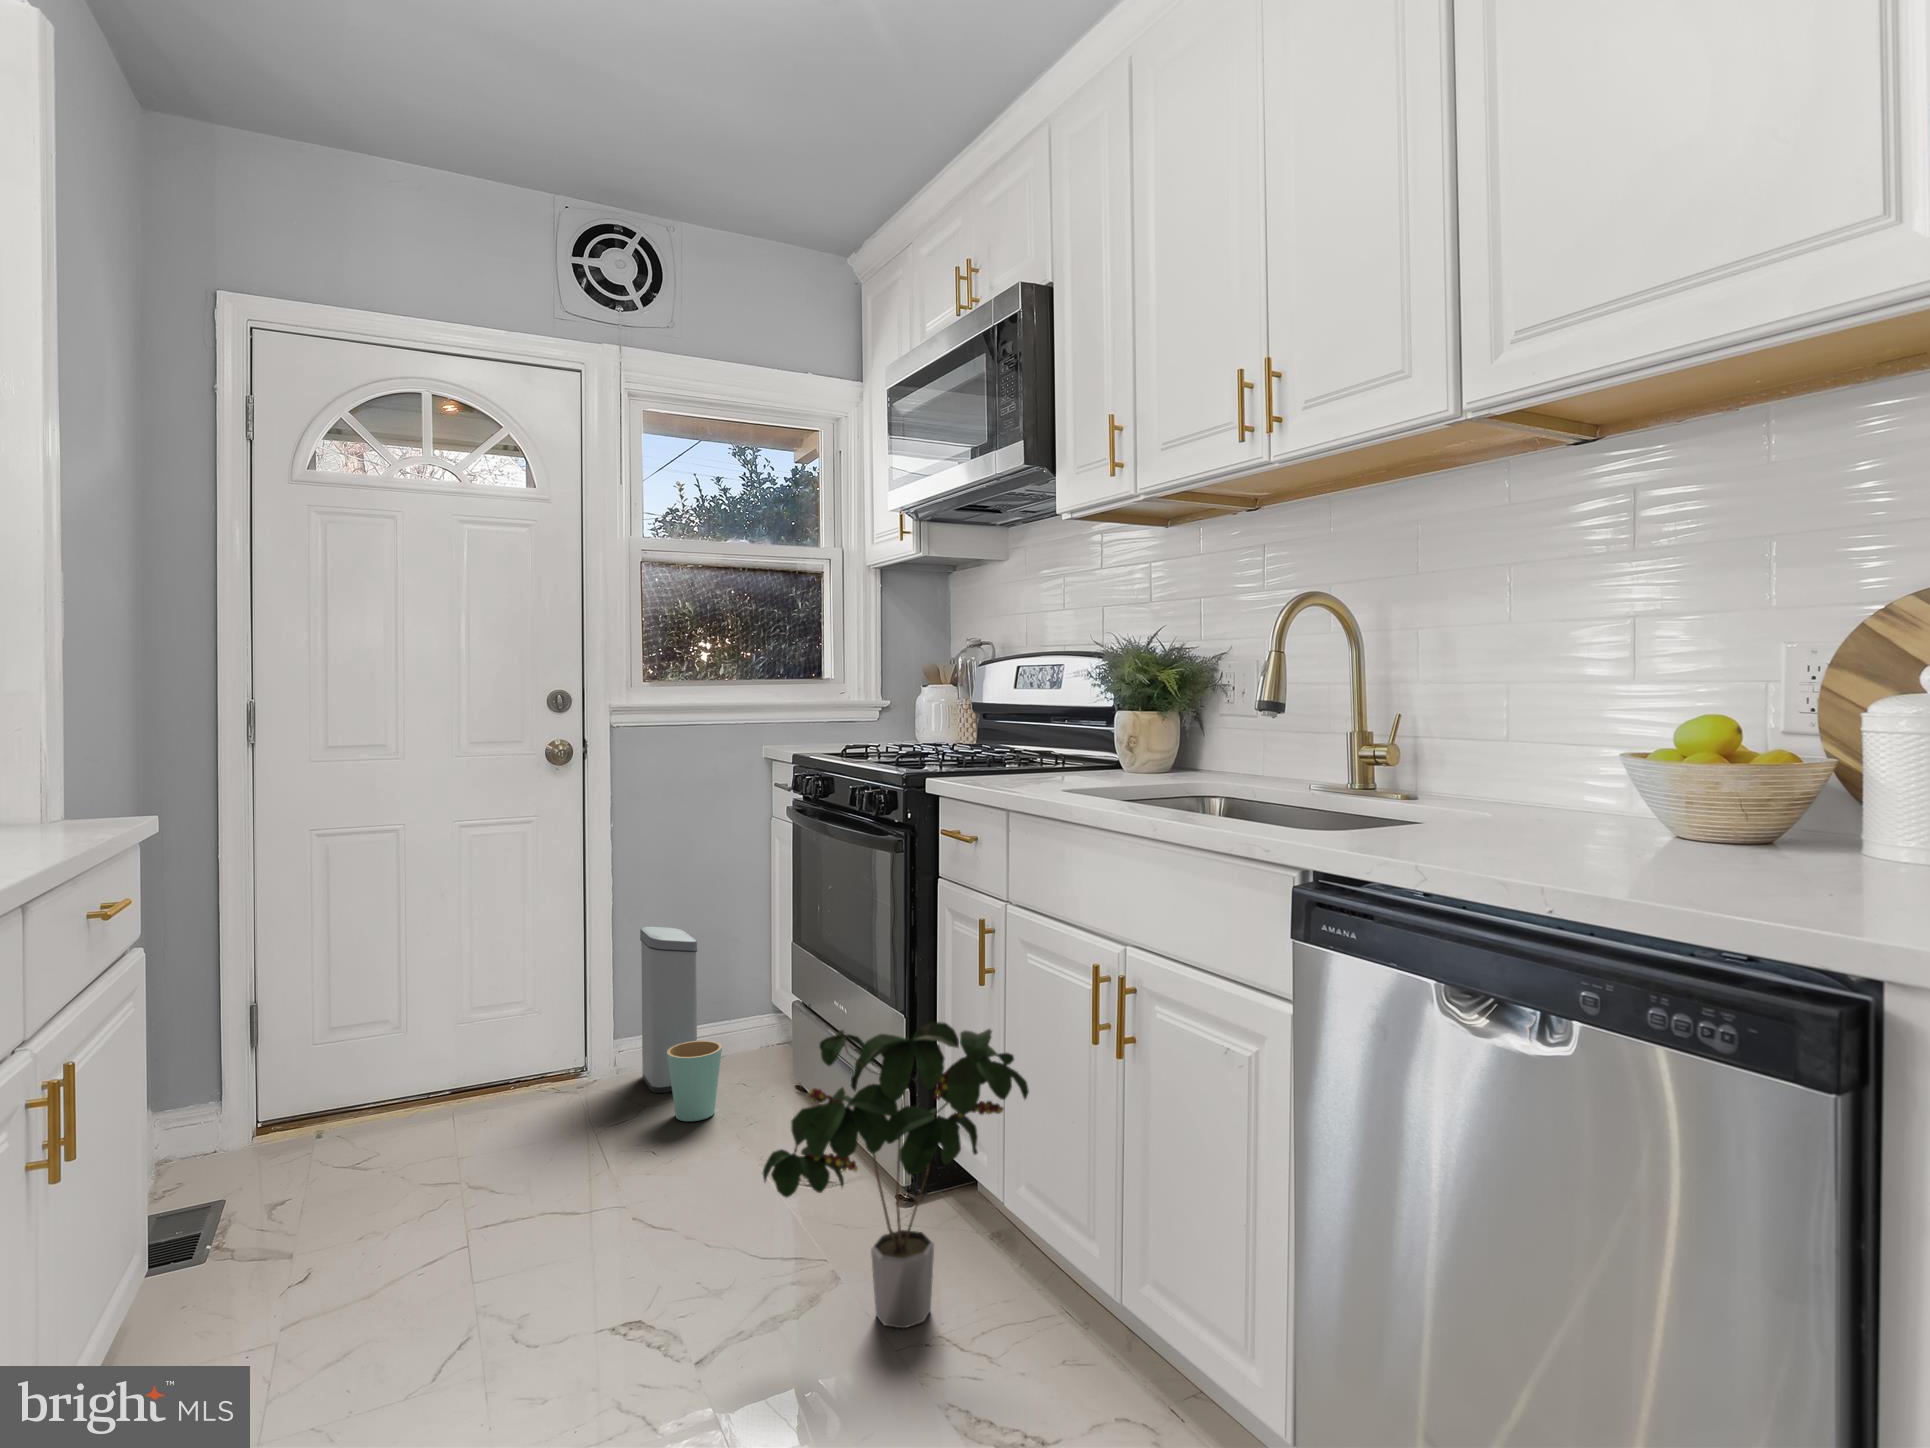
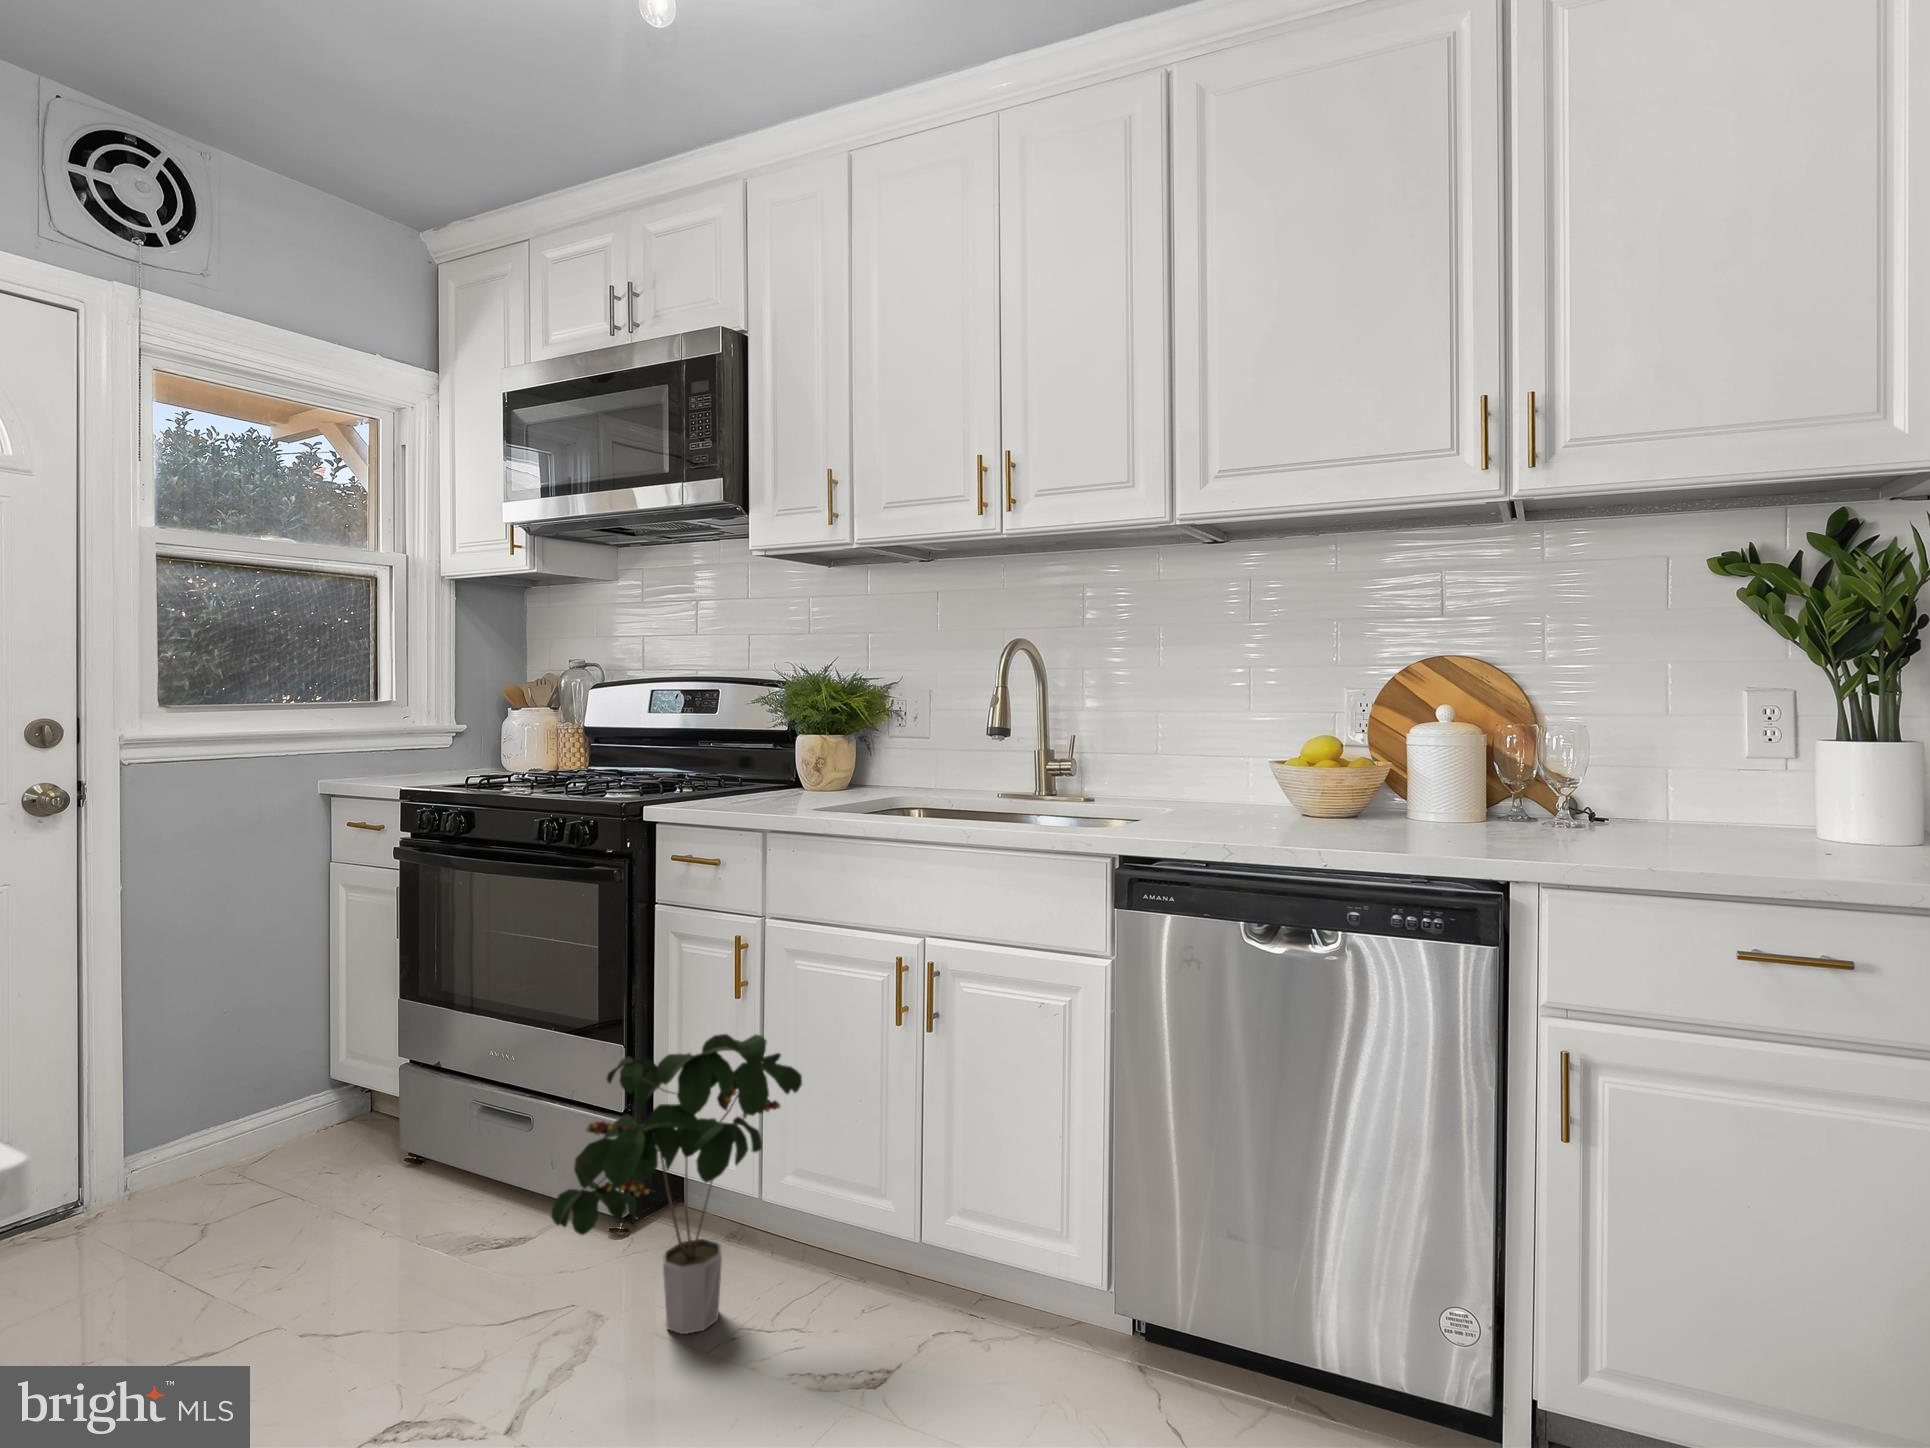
trash can: present [640,927,722,1121] -> none [164,1003,321,1223]

